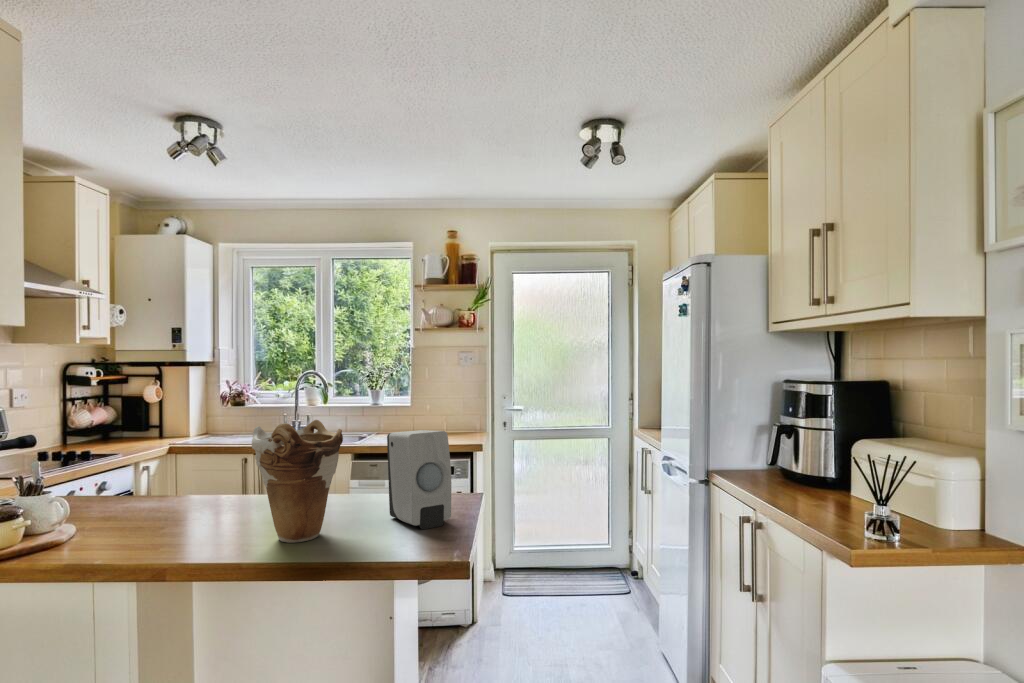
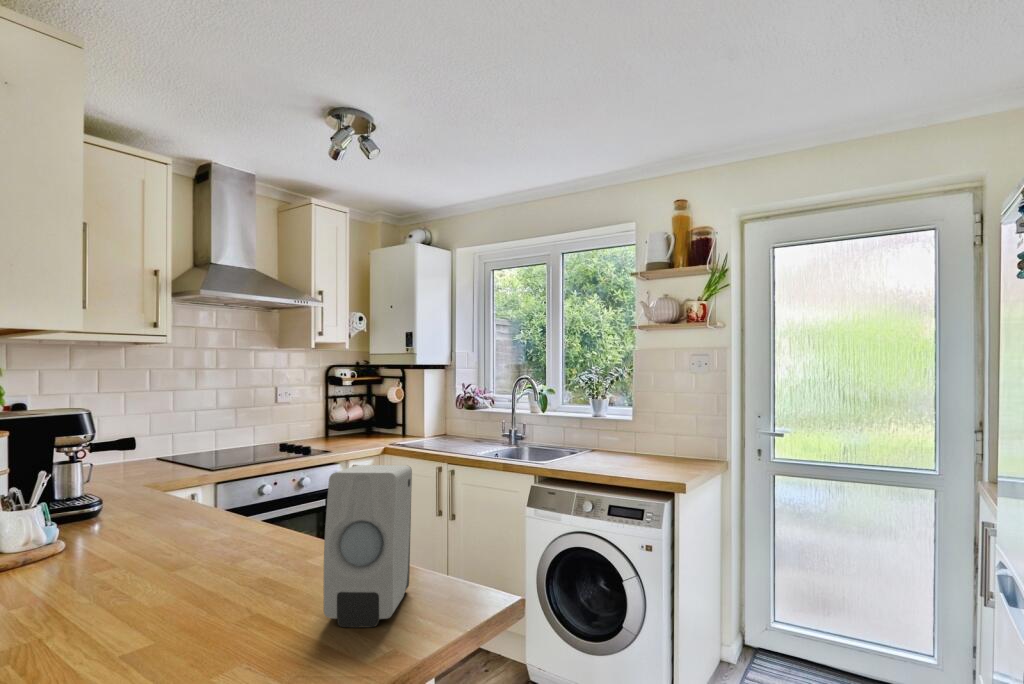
vase: present [252,420,343,542] -> none [144,438,280,605]

